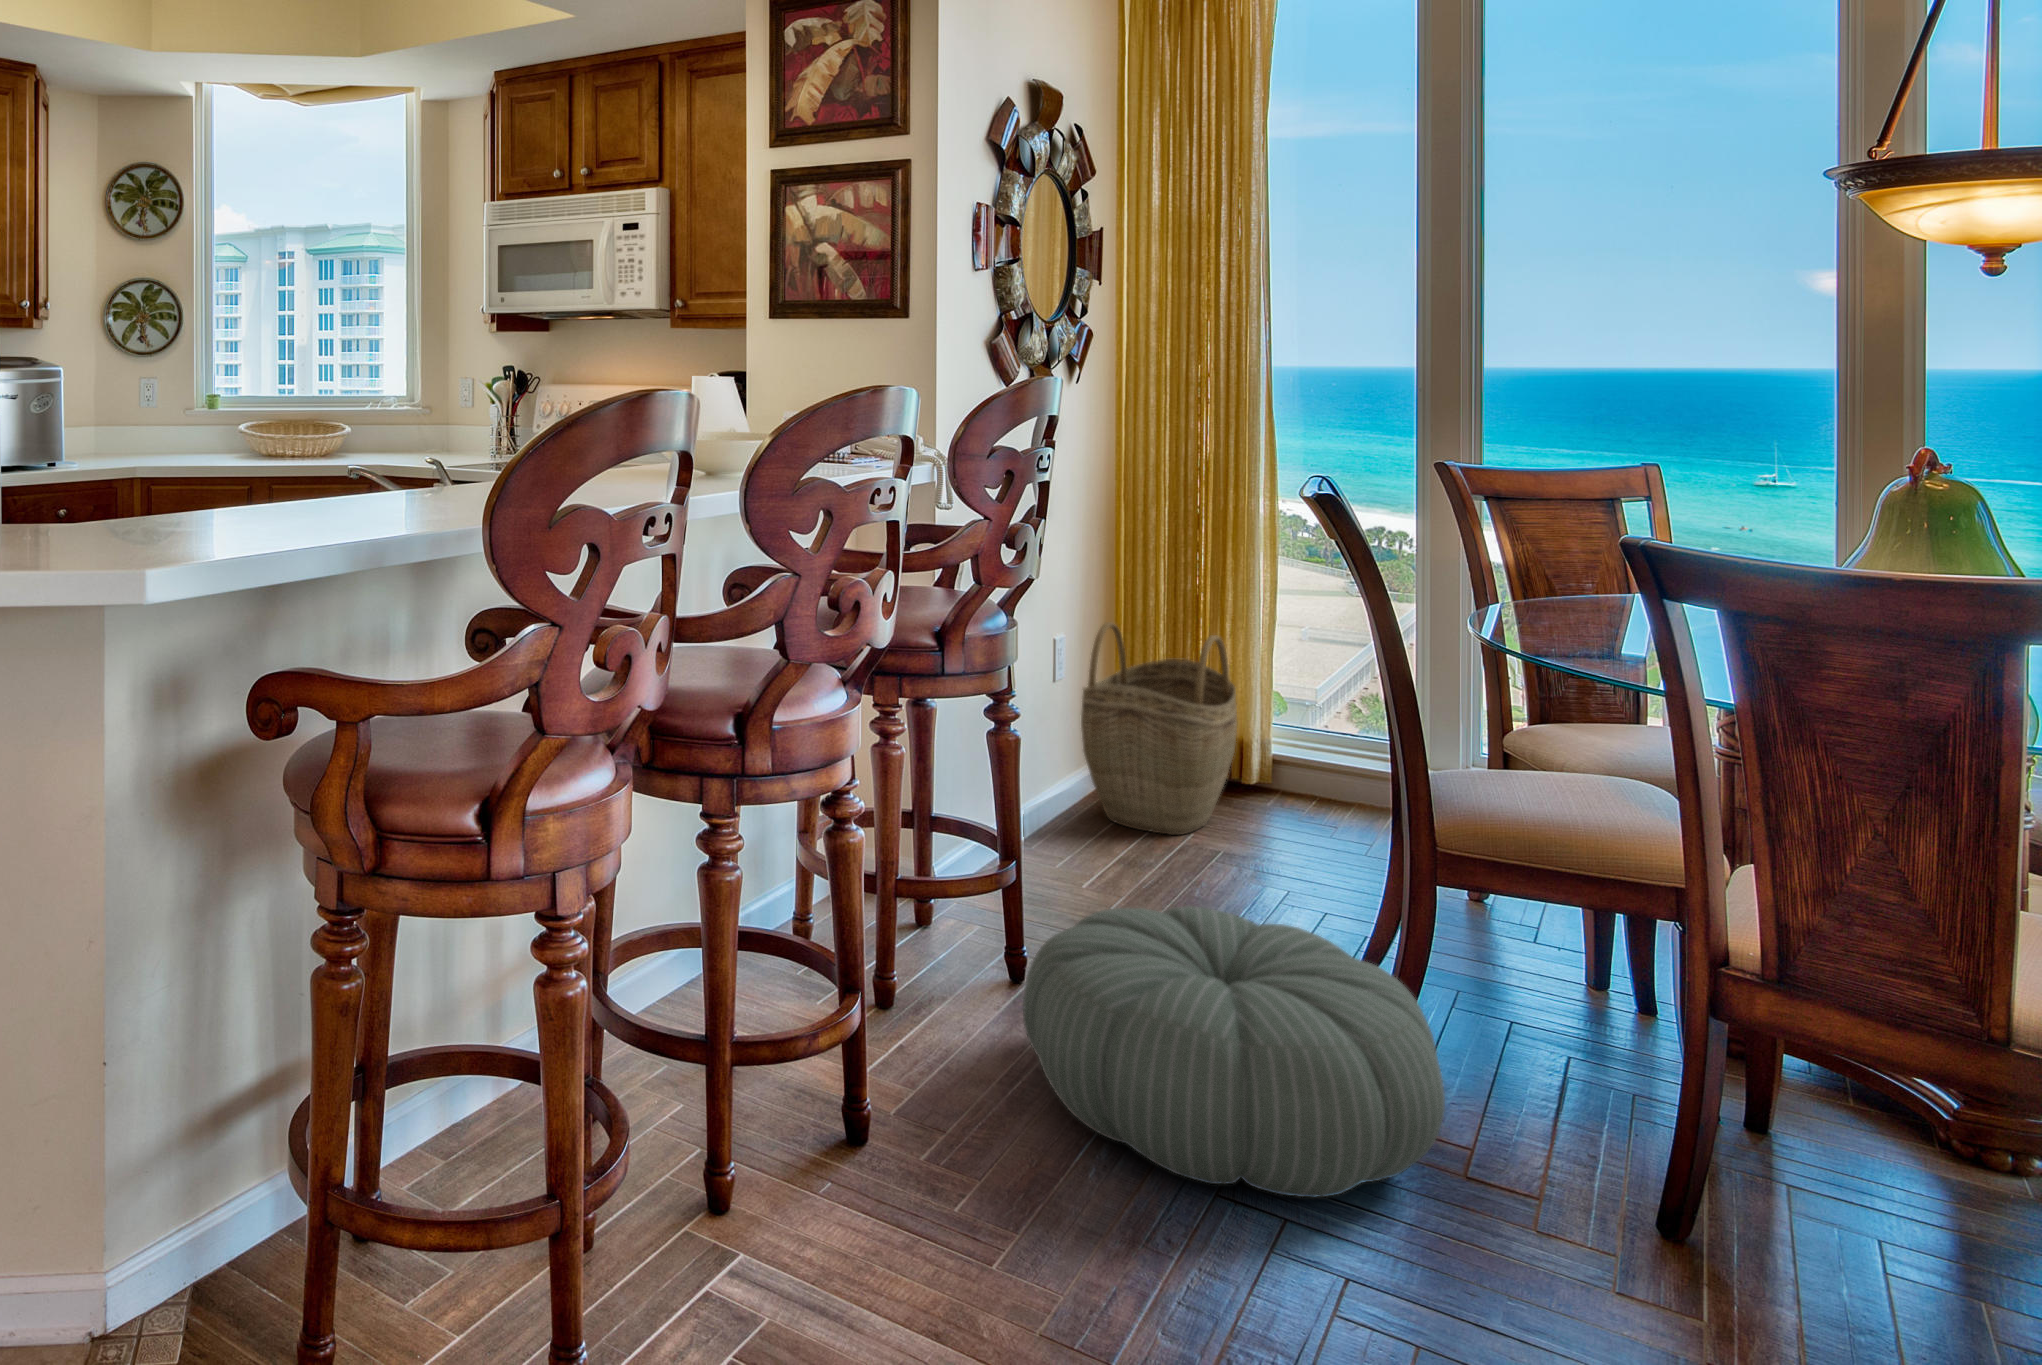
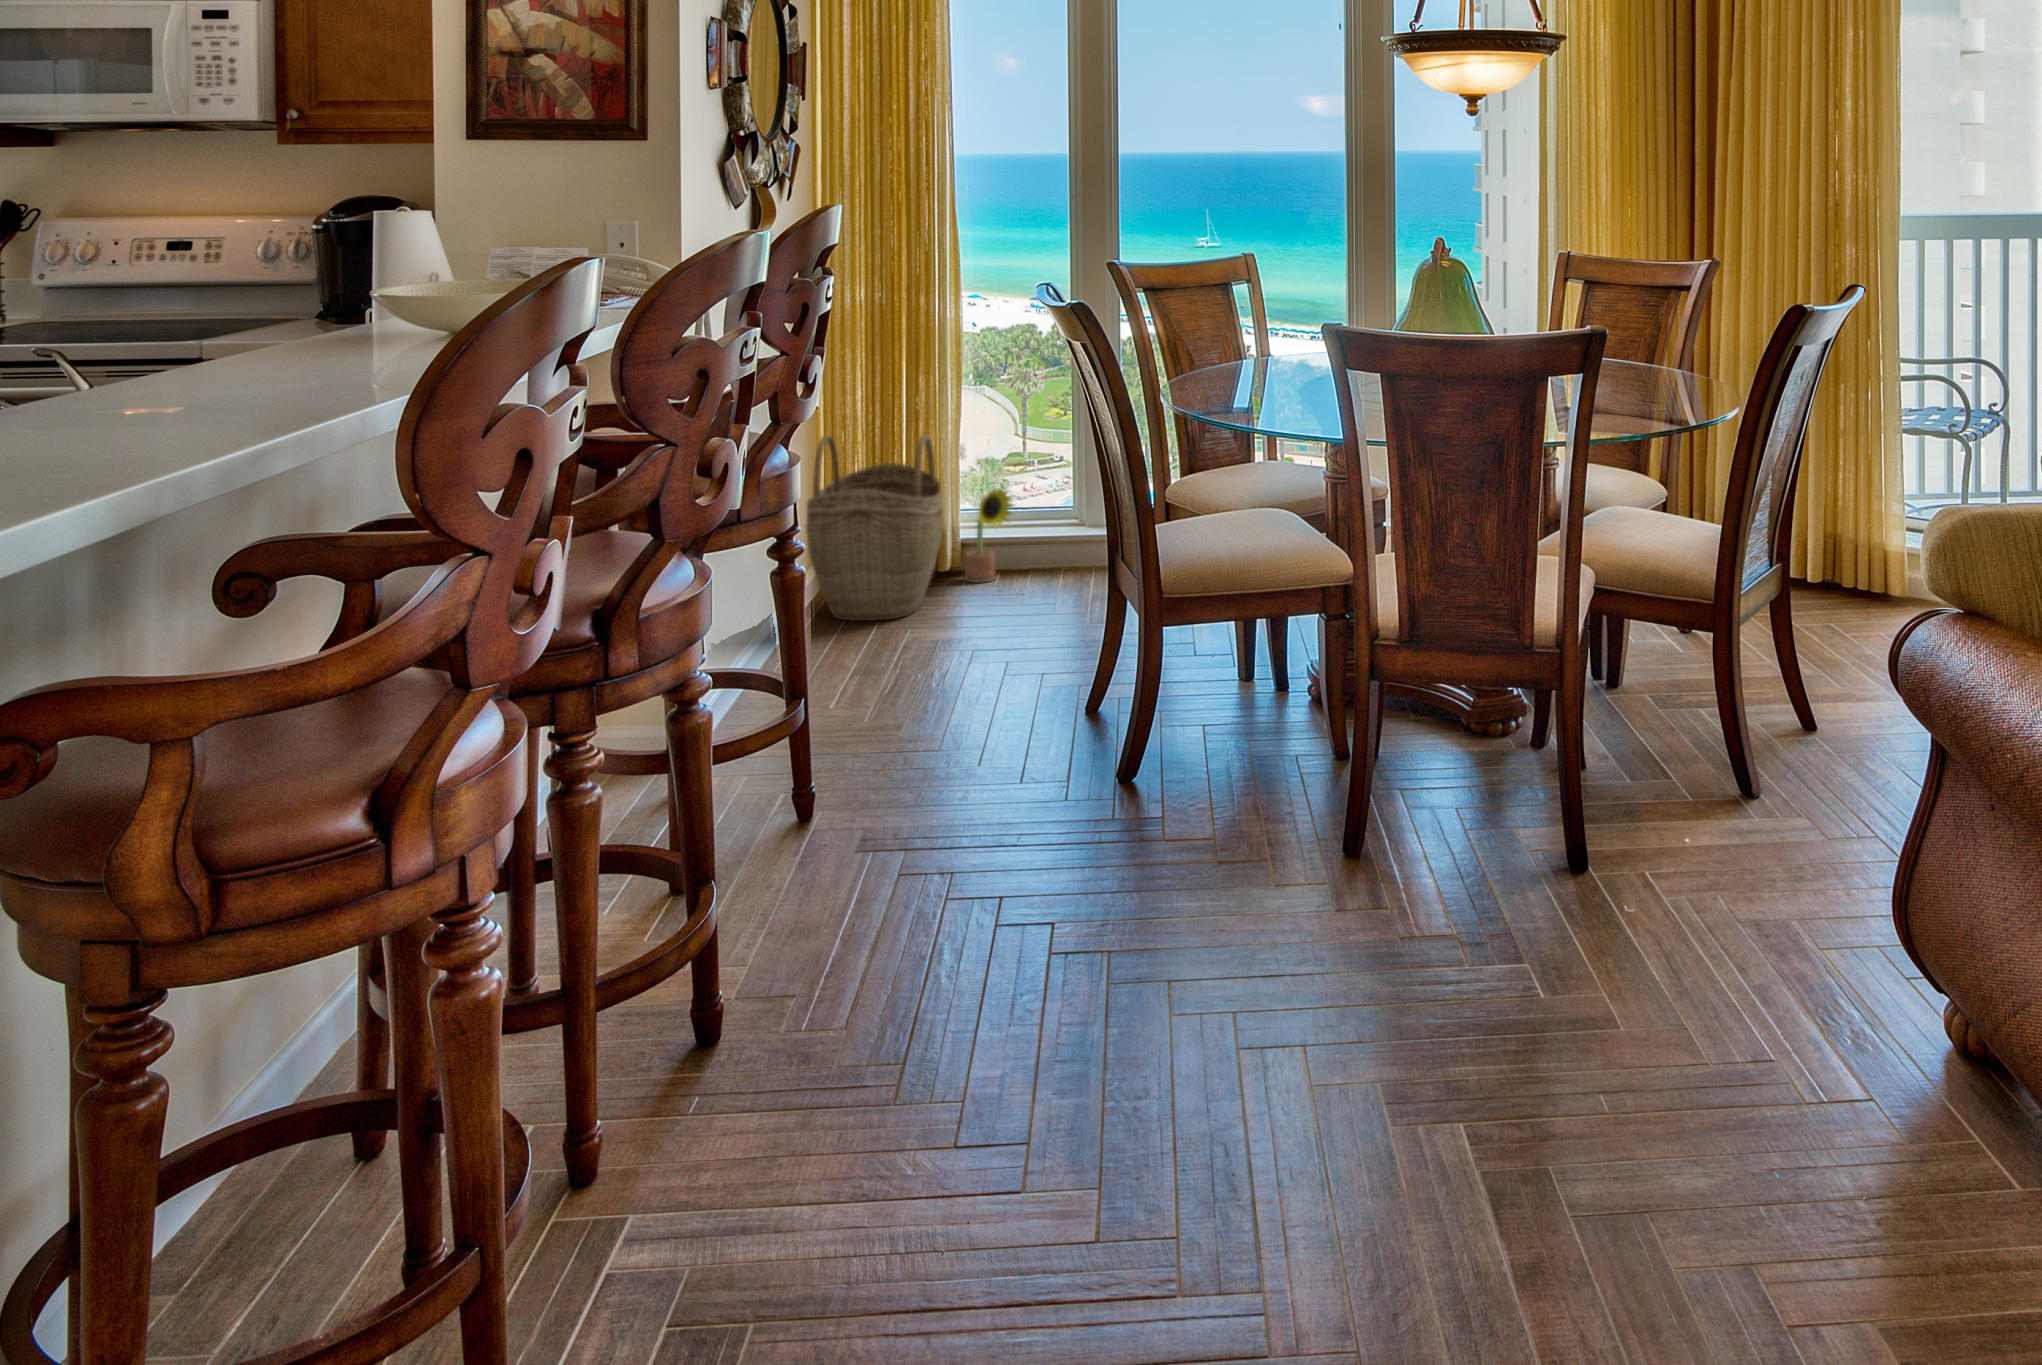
decorative plant: none [1271,702,1335,809] -> present [965,489,1014,583]
pouf: present [1023,906,1445,1198] -> none [856,632,1162,814]

